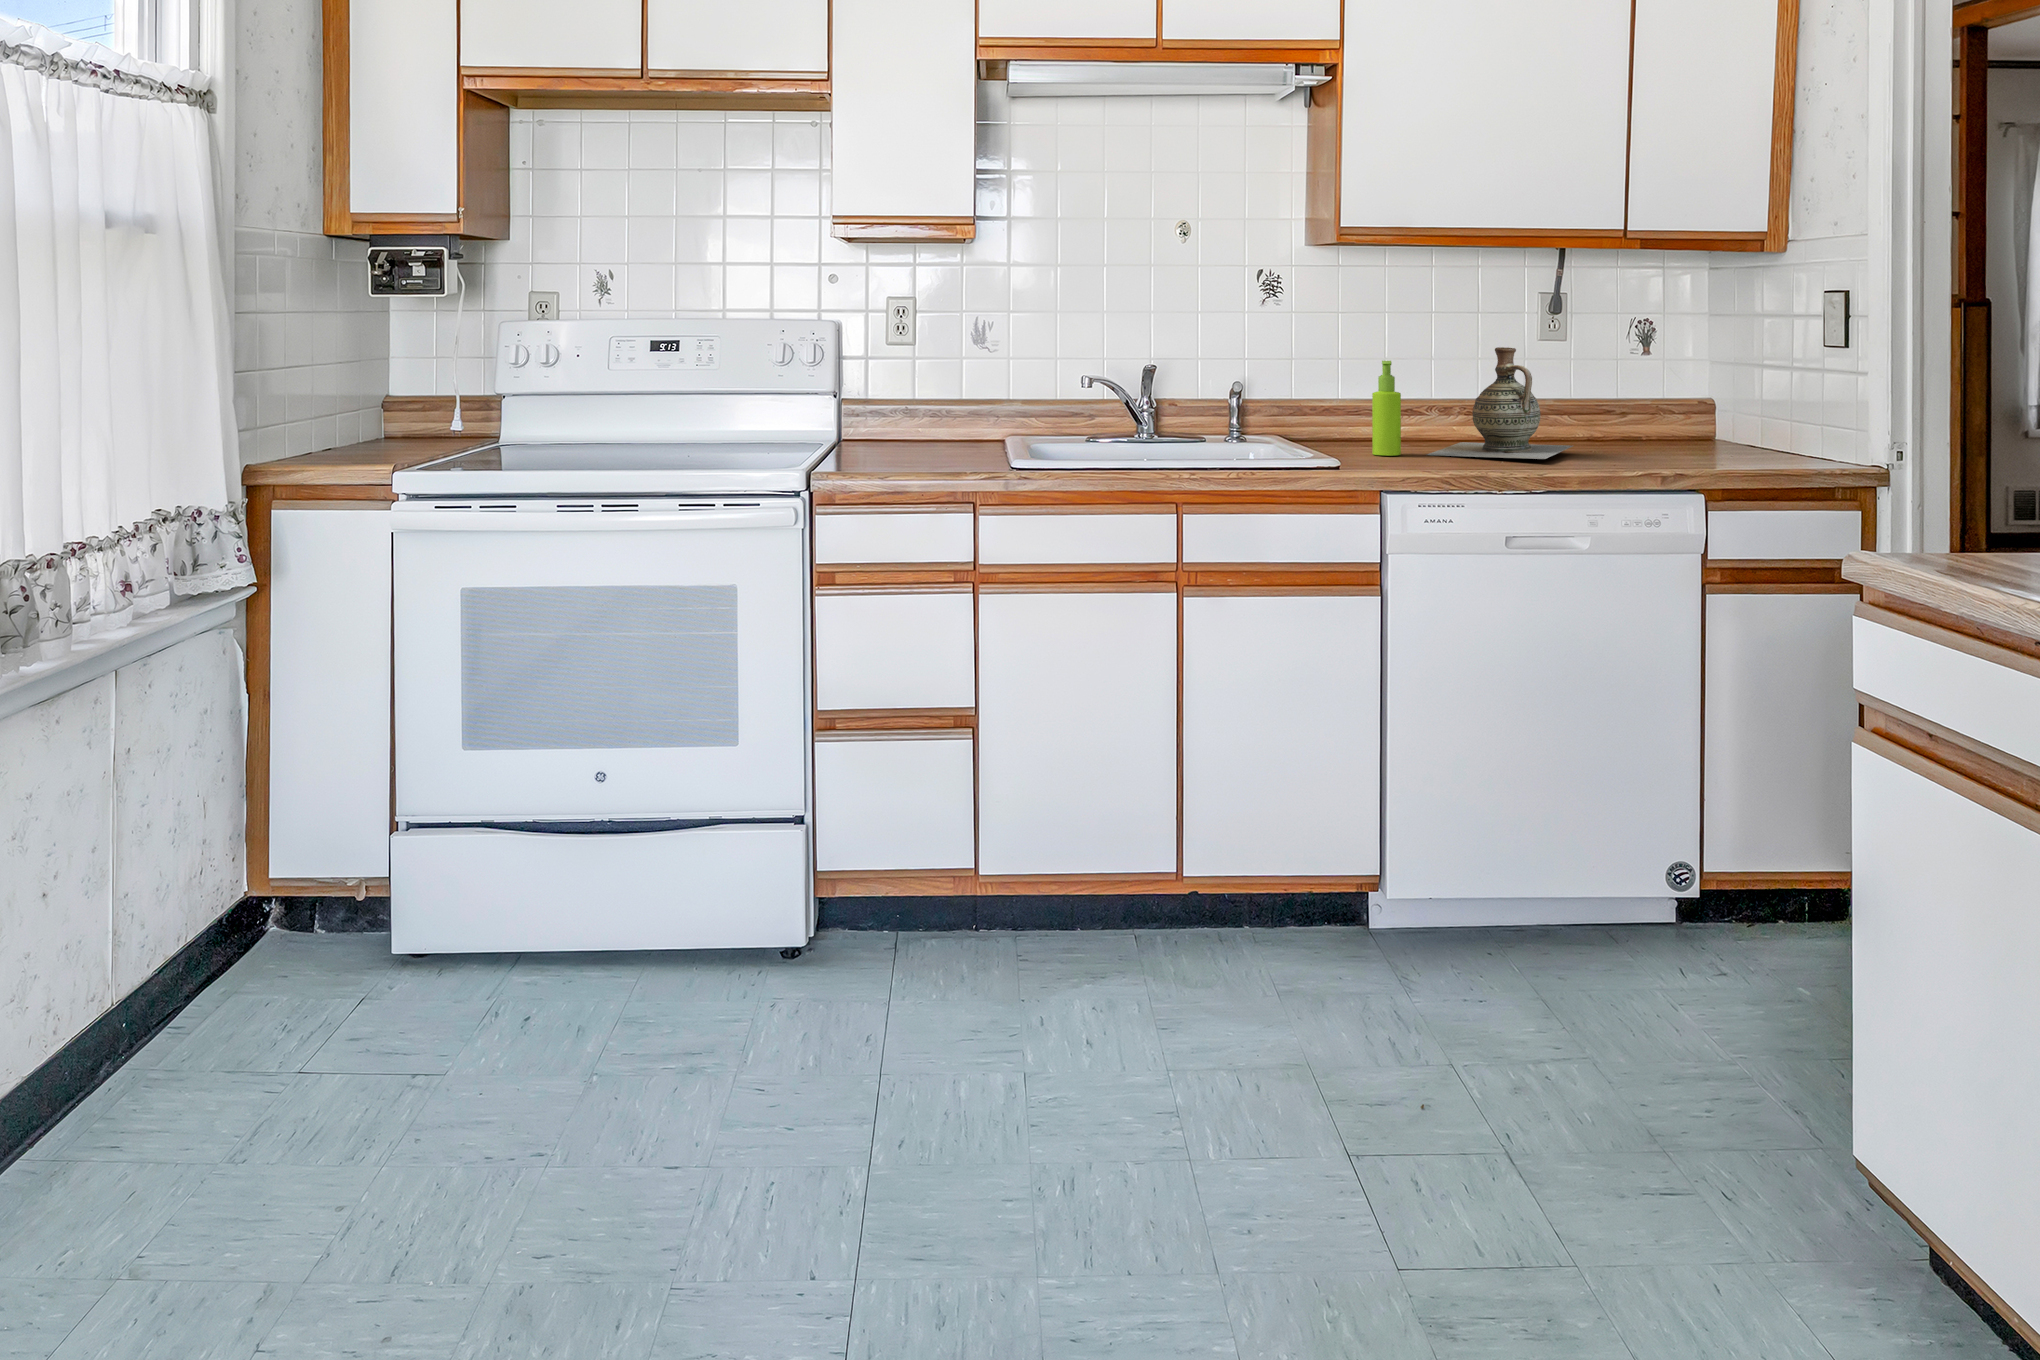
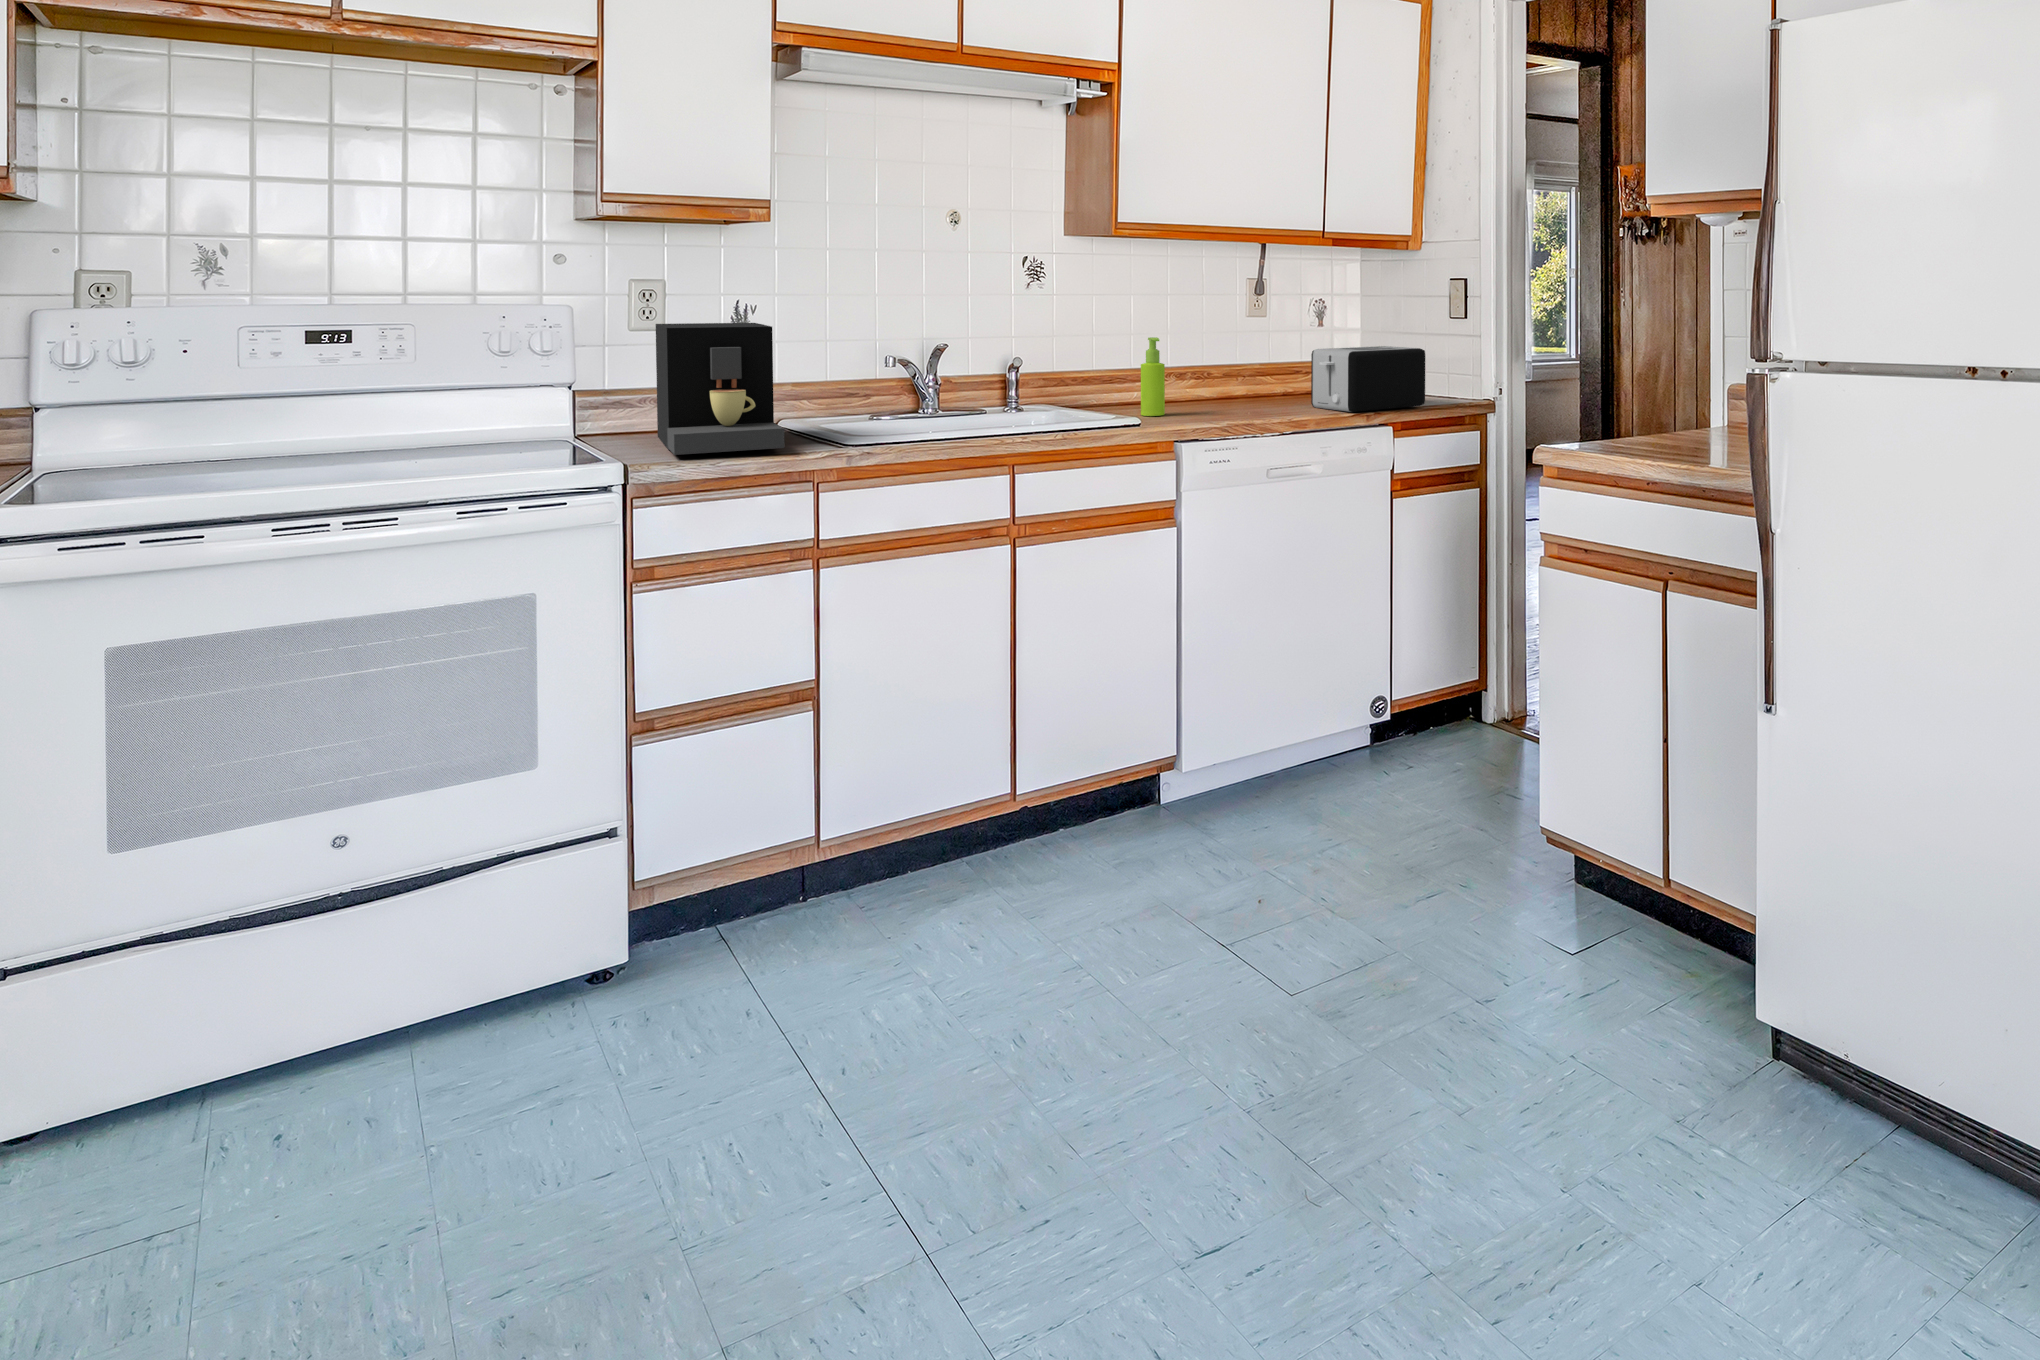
coffee maker: none [864,339,972,464] -> present [656,323,784,455]
ceramic jug: present [1427,347,1573,459] -> none [1182,325,1286,414]
toaster: none [1609,378,1780,465] -> present [1311,346,1425,412]

